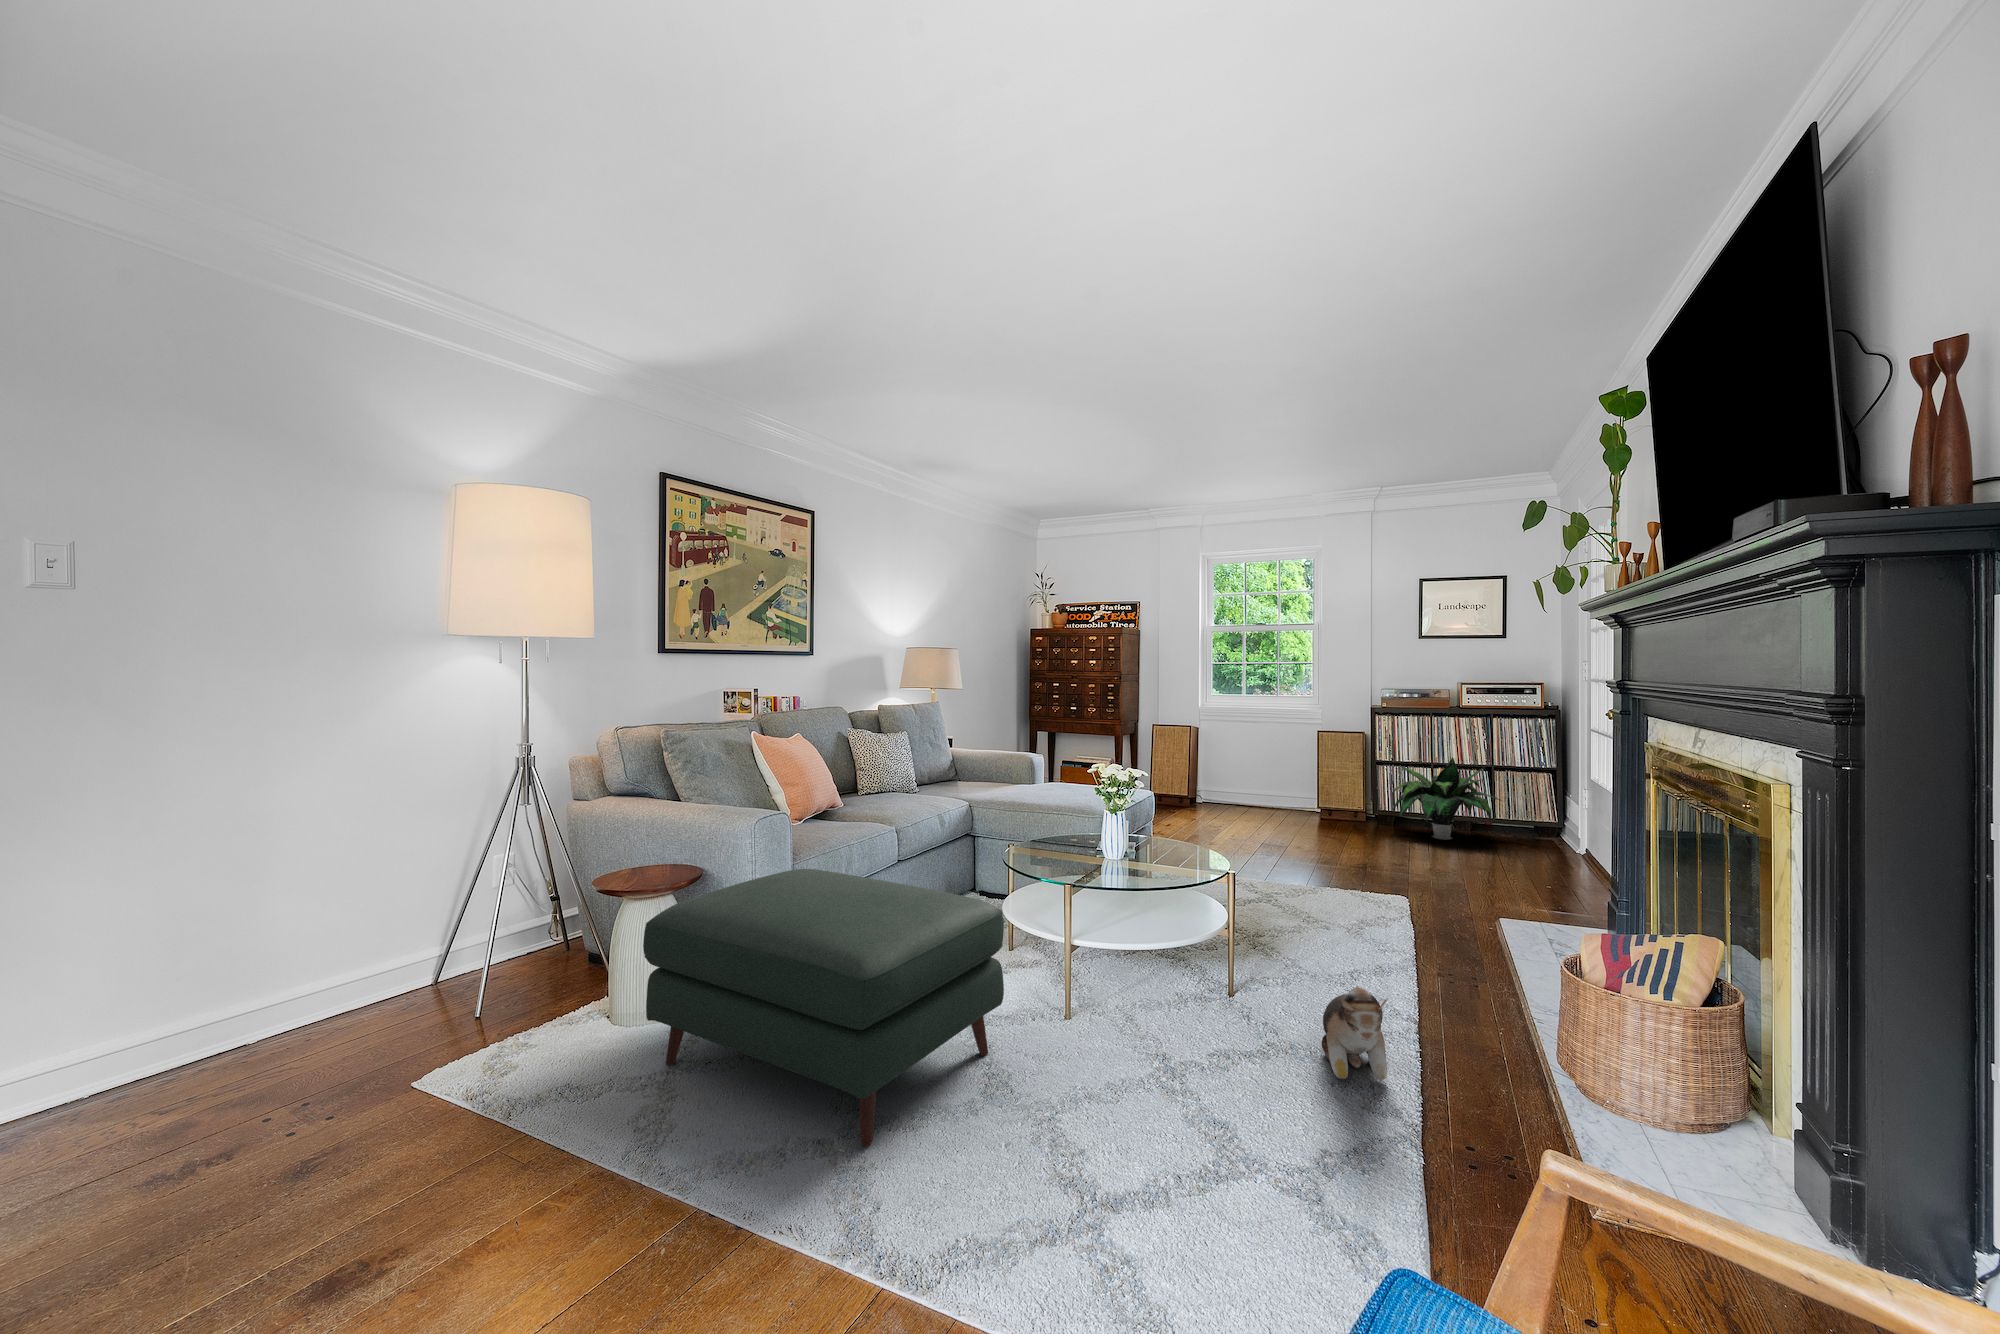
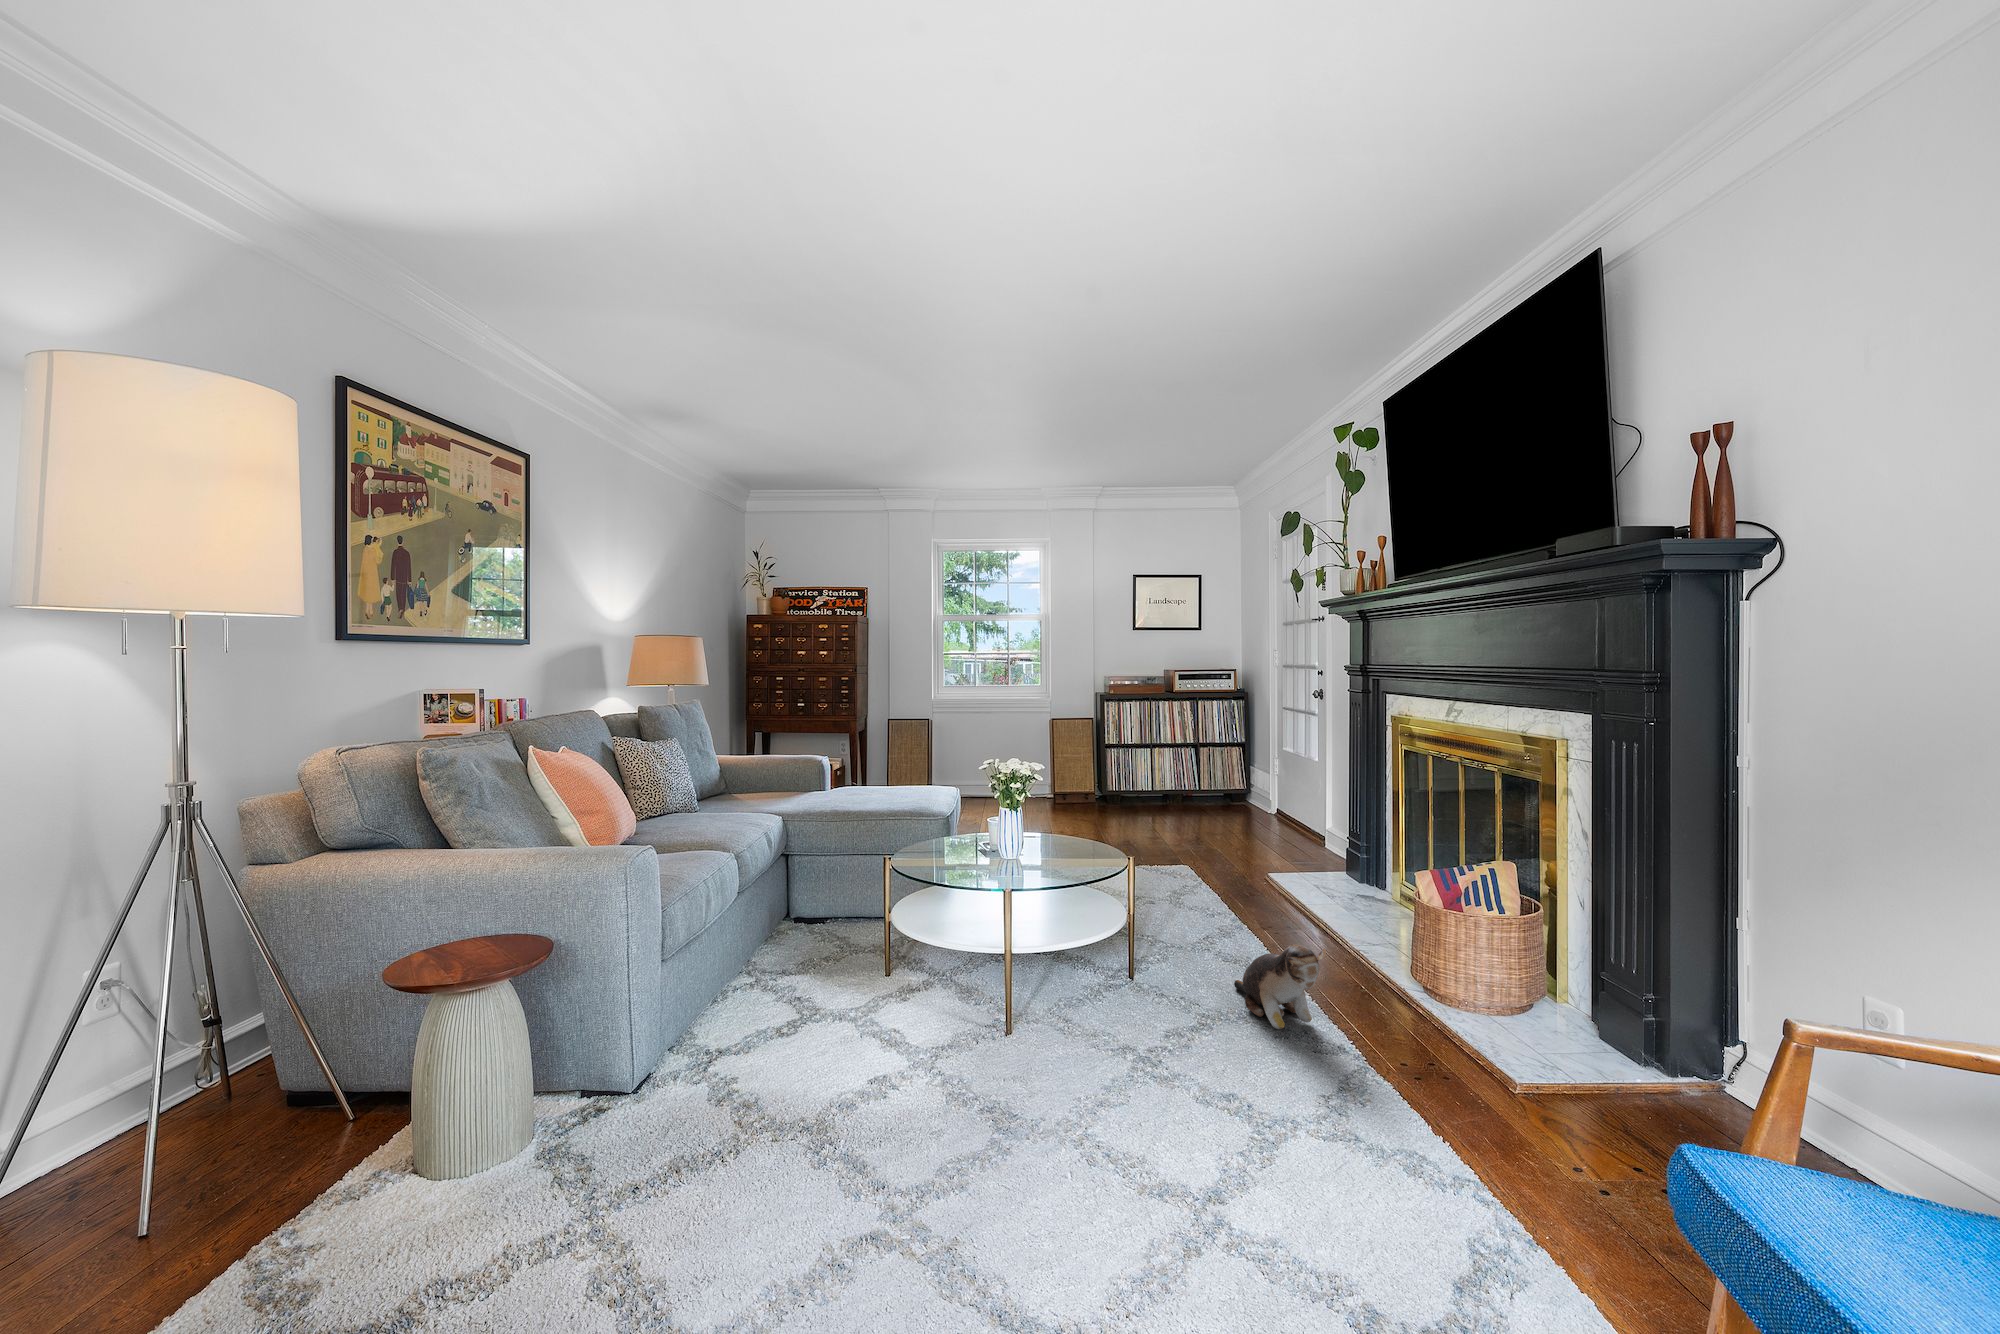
potted plant: present [1392,758,1502,840] -> none [1124,738,1212,813]
ottoman: present [643,869,1004,1147] -> none [559,915,986,1211]

